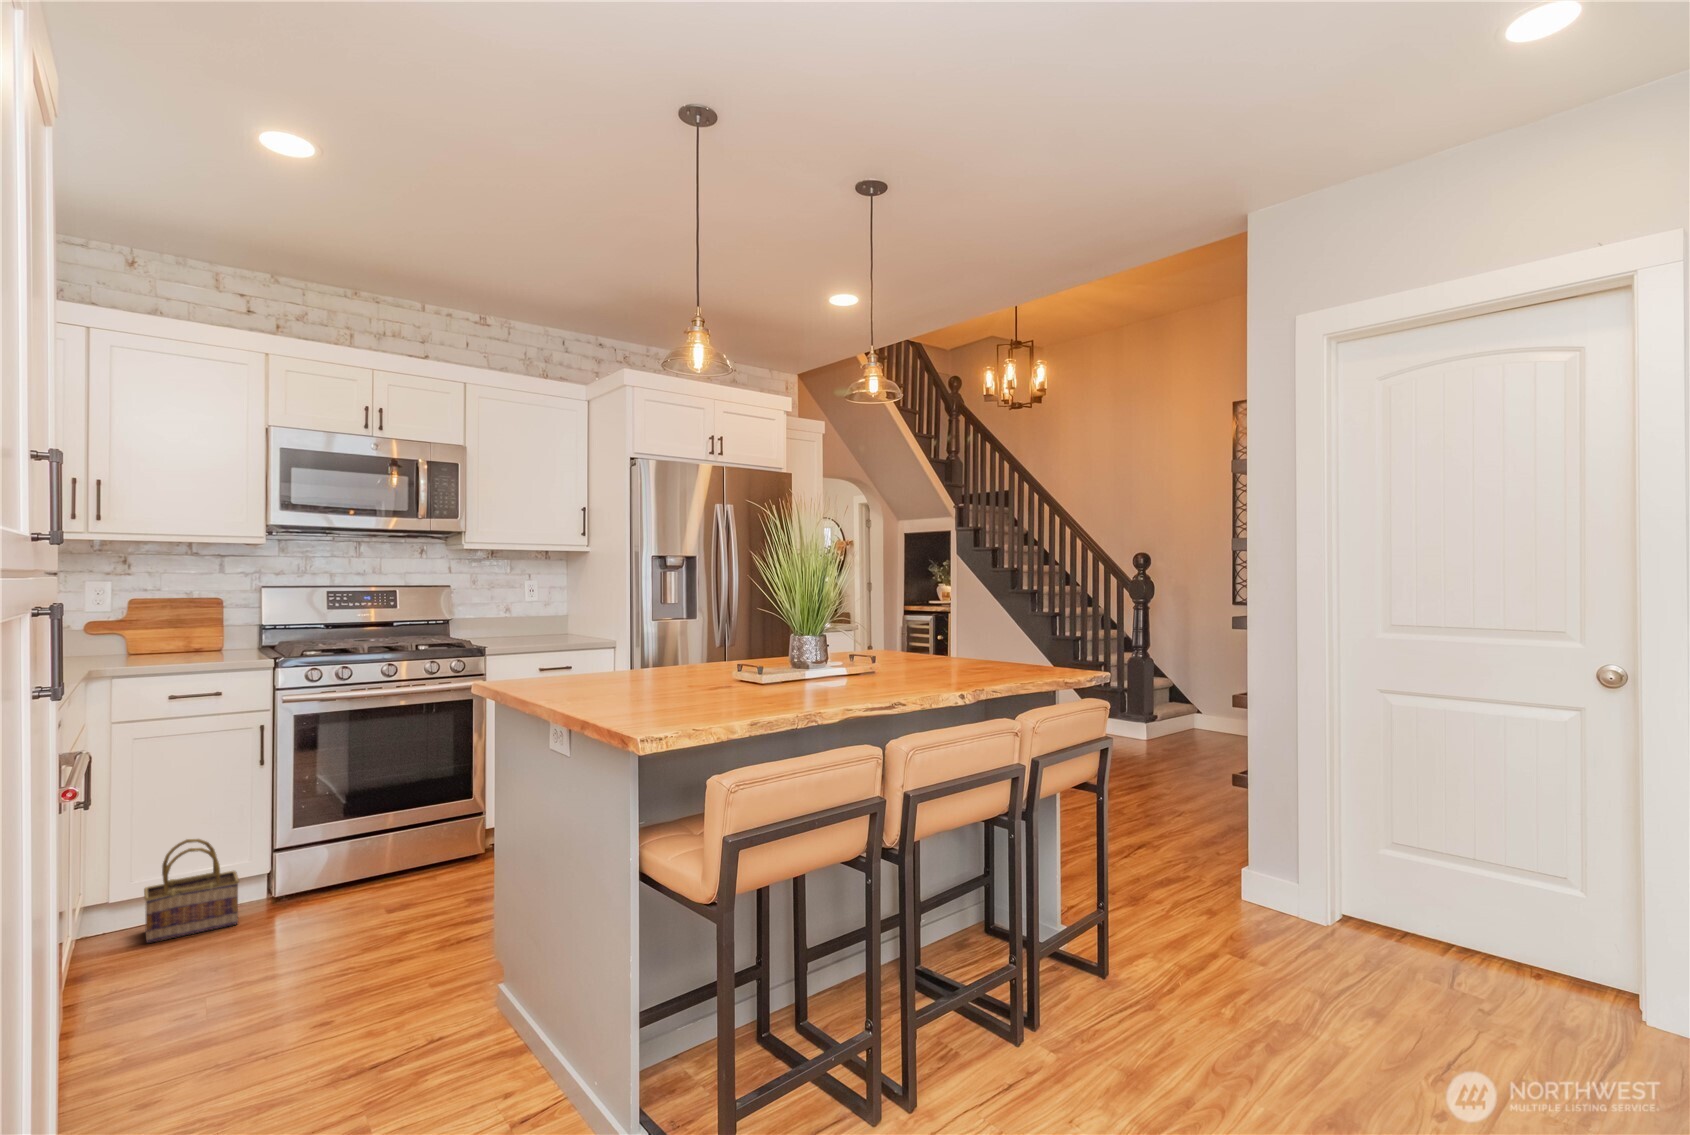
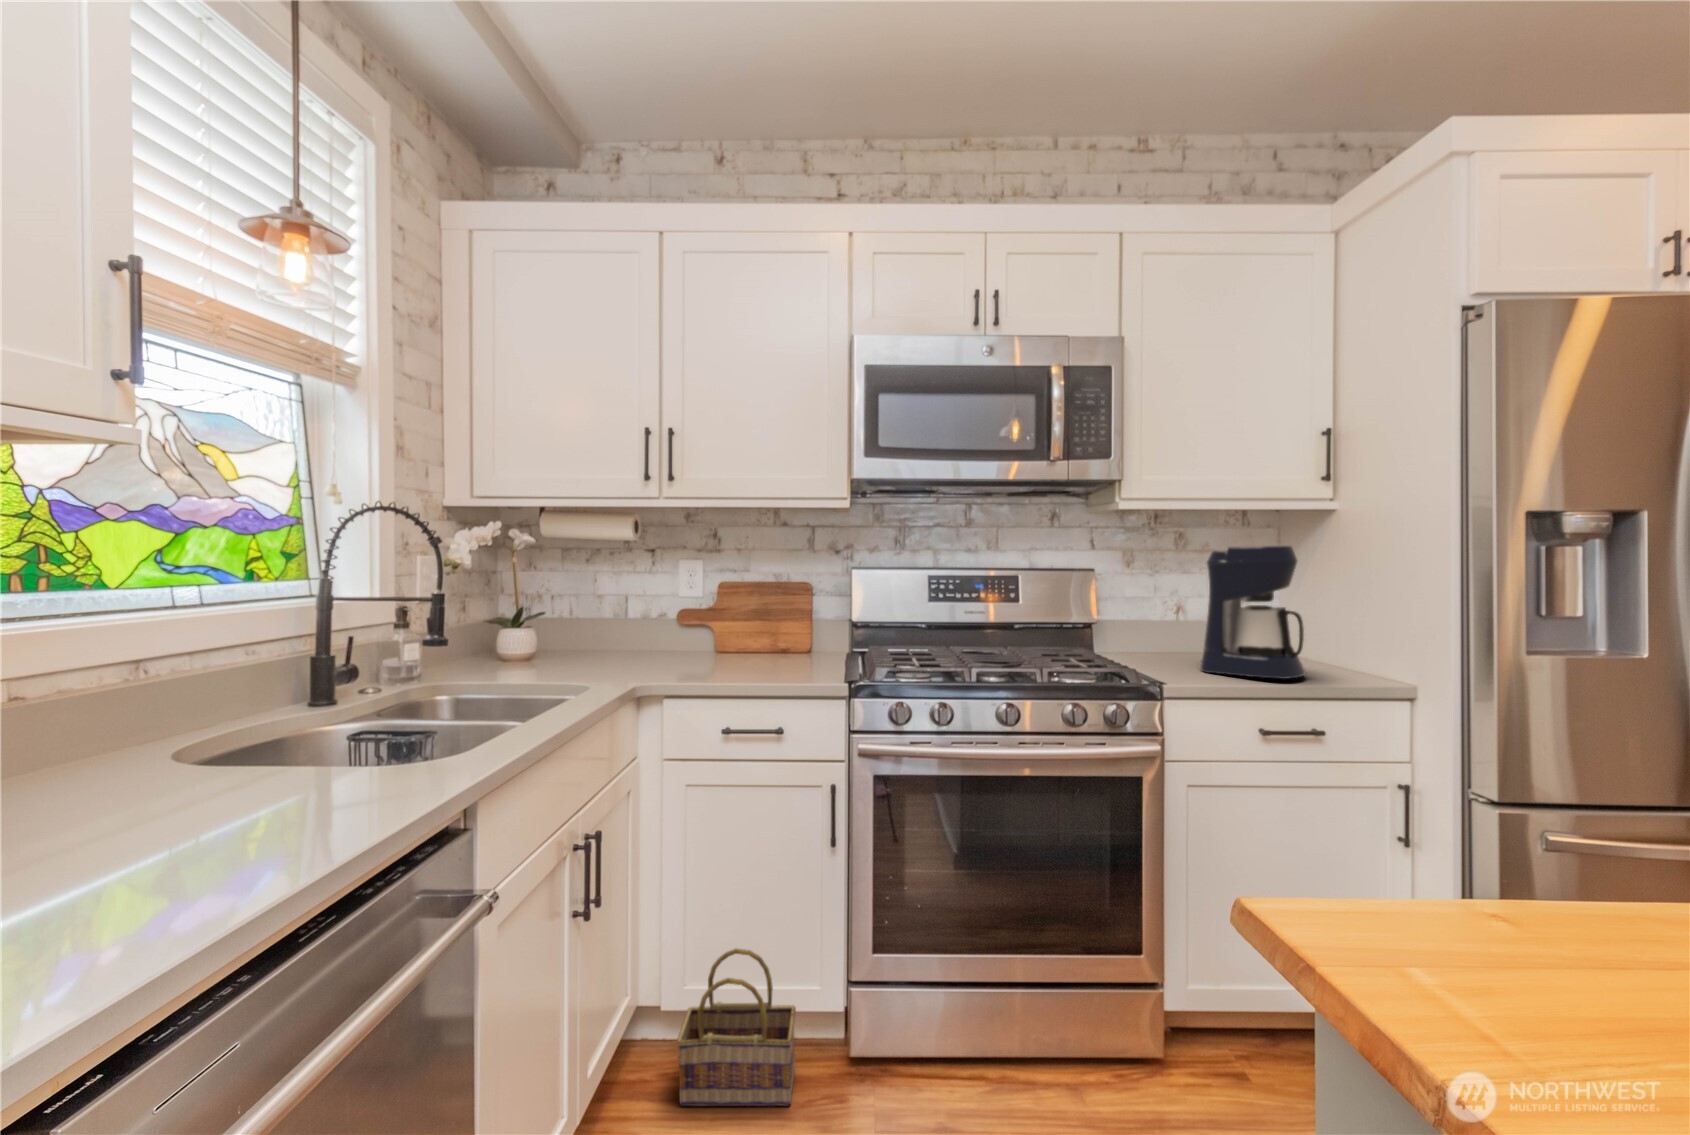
coffee maker: none [511,571,567,643] -> present [1200,545,1306,679]

